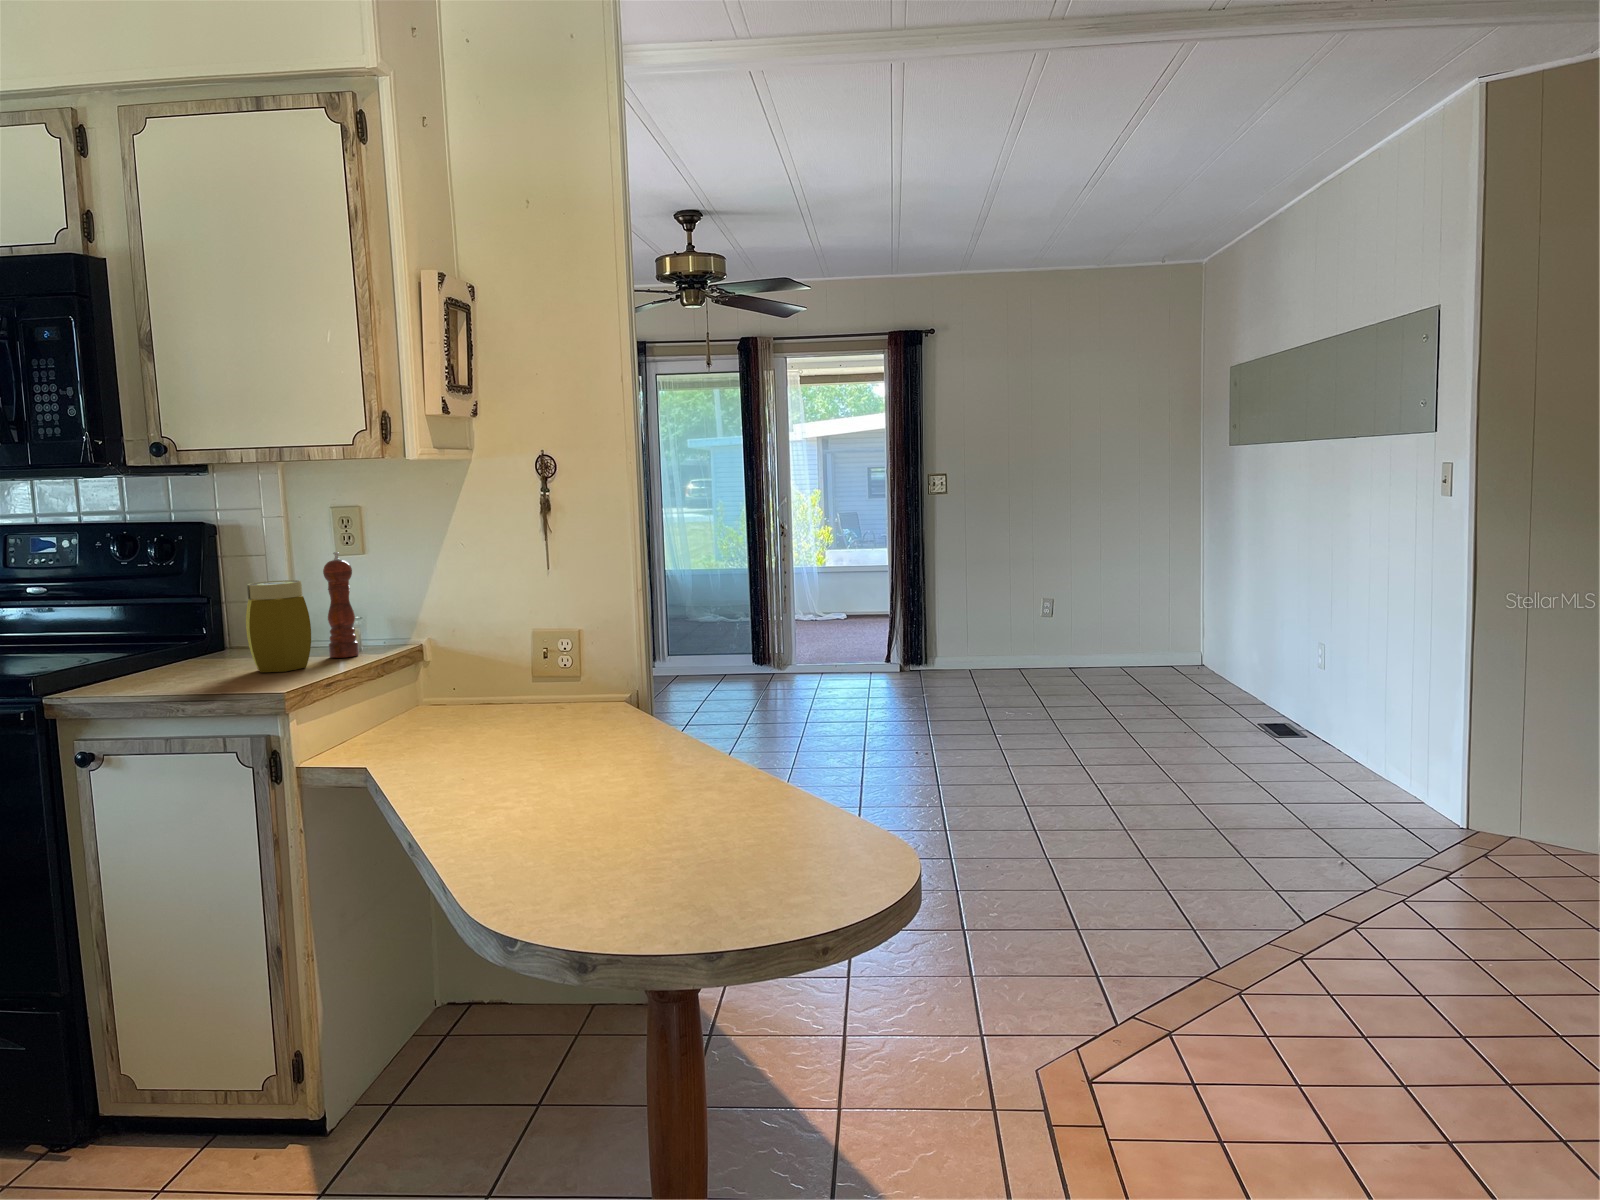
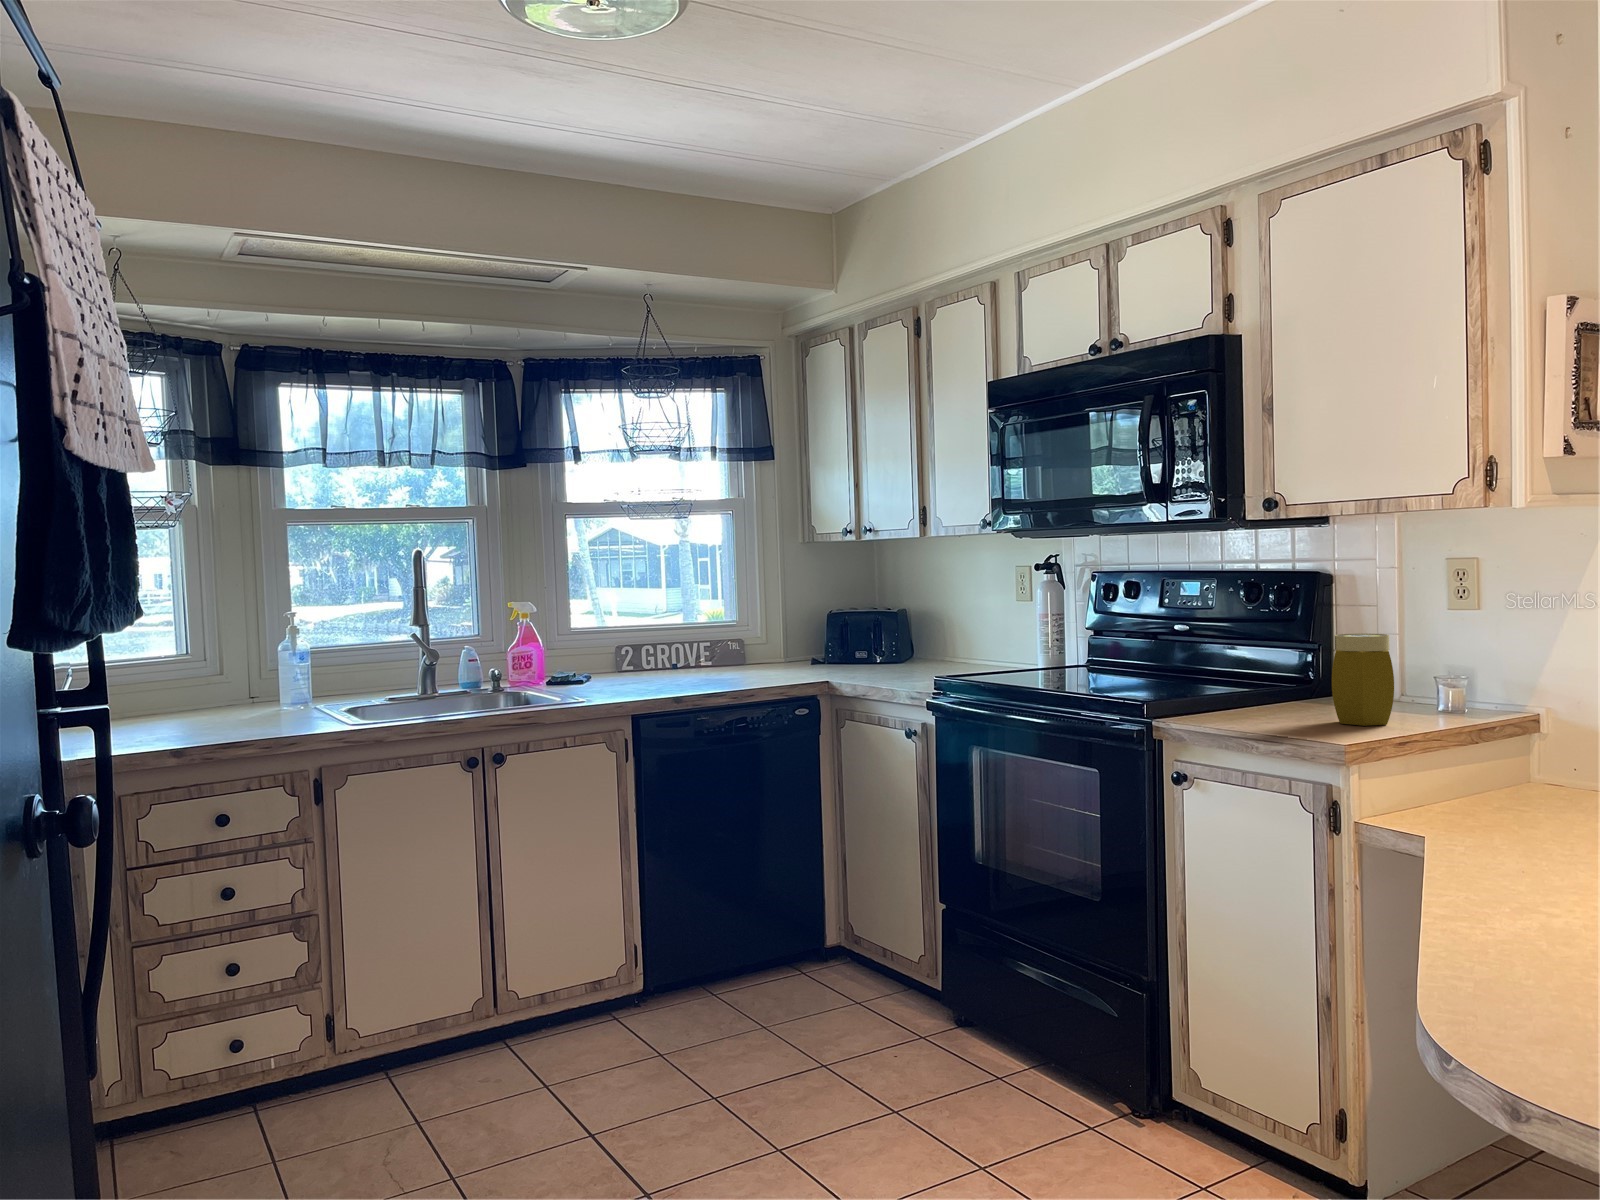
pepper mill: present [323,552,359,658] -> none [1419,608,1453,720]

